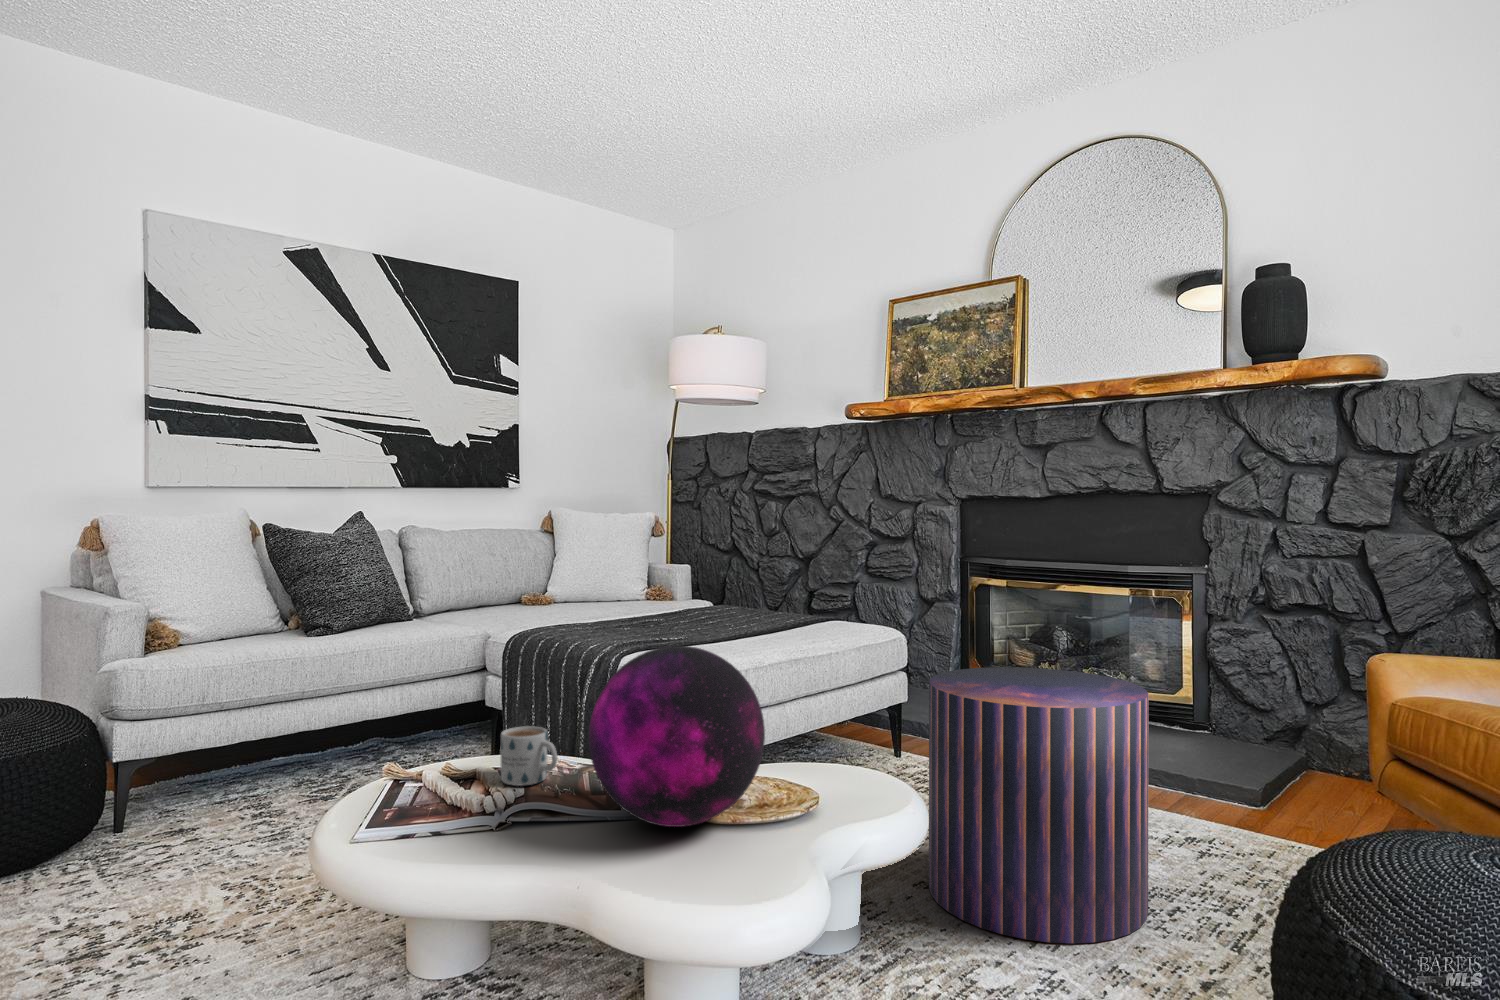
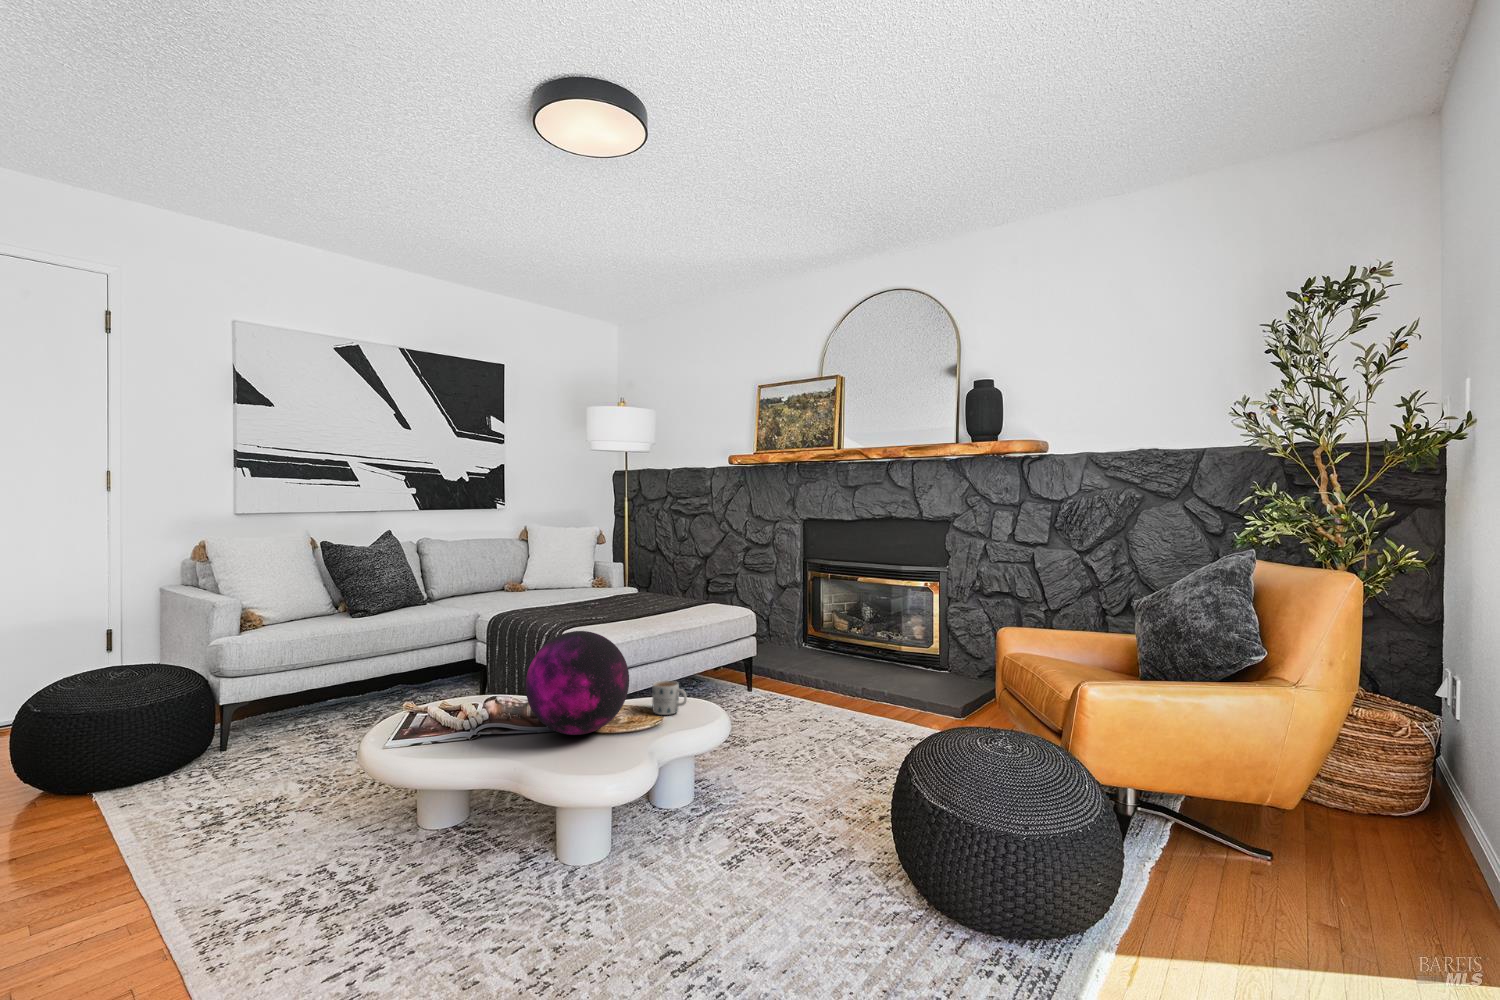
pouf: present [929,667,1149,943] -> none [742,637,867,799]
mug: present [501,726,558,786] -> present [652,680,687,715]

